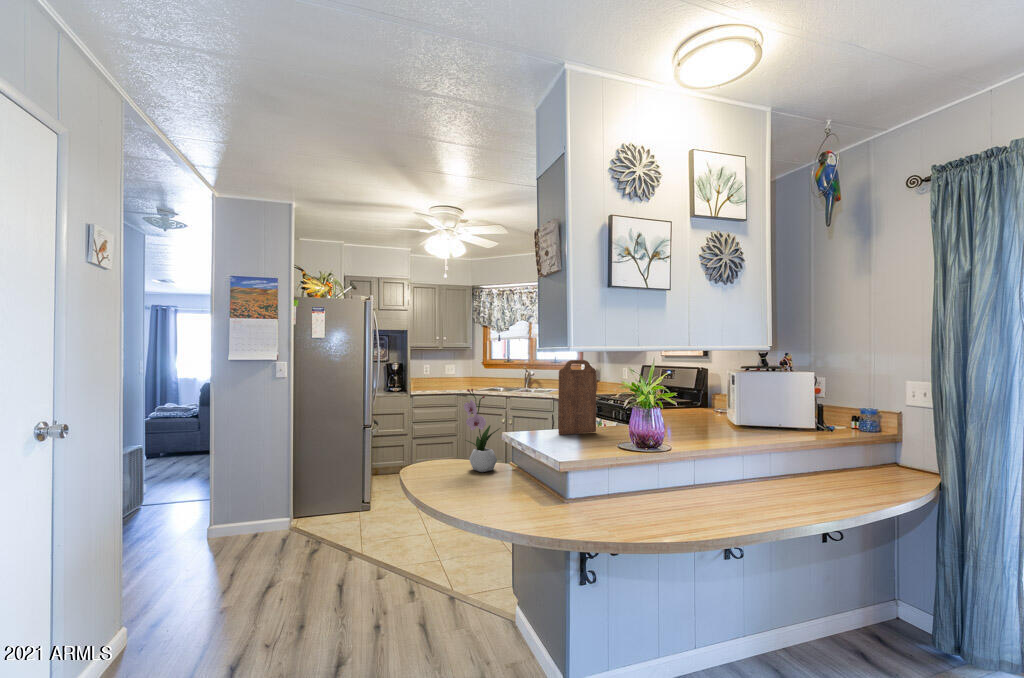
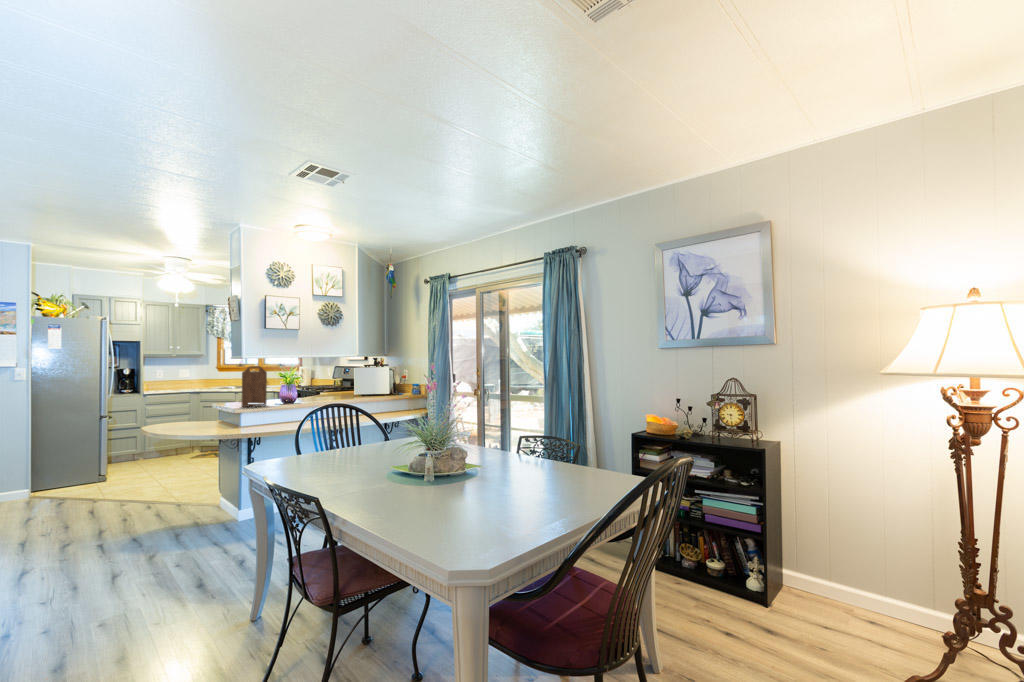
flower arrangement: present [464,389,500,472] -> none [178,383,202,428]

